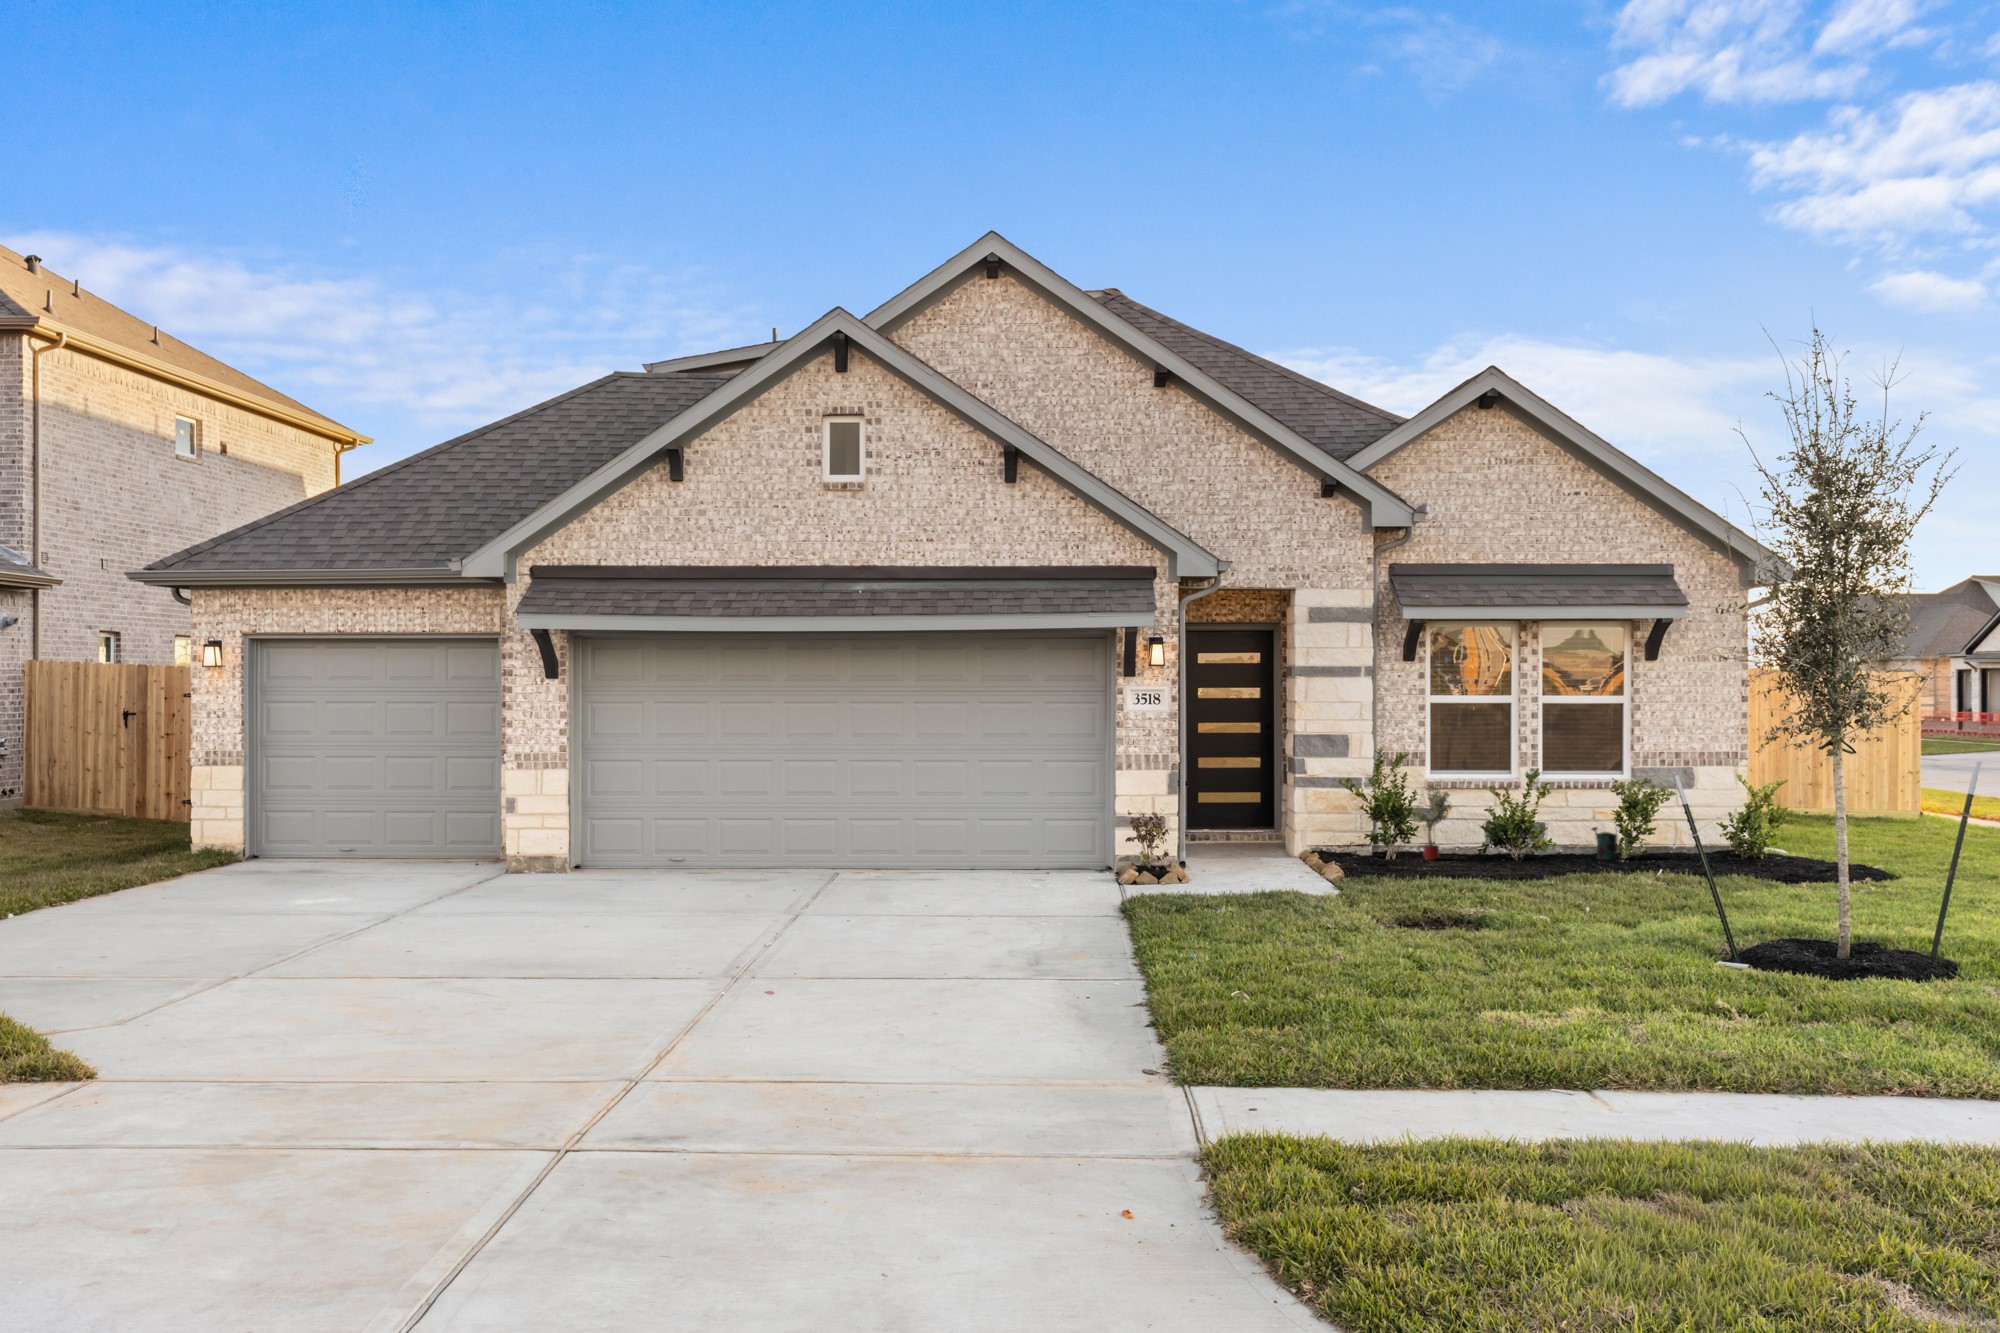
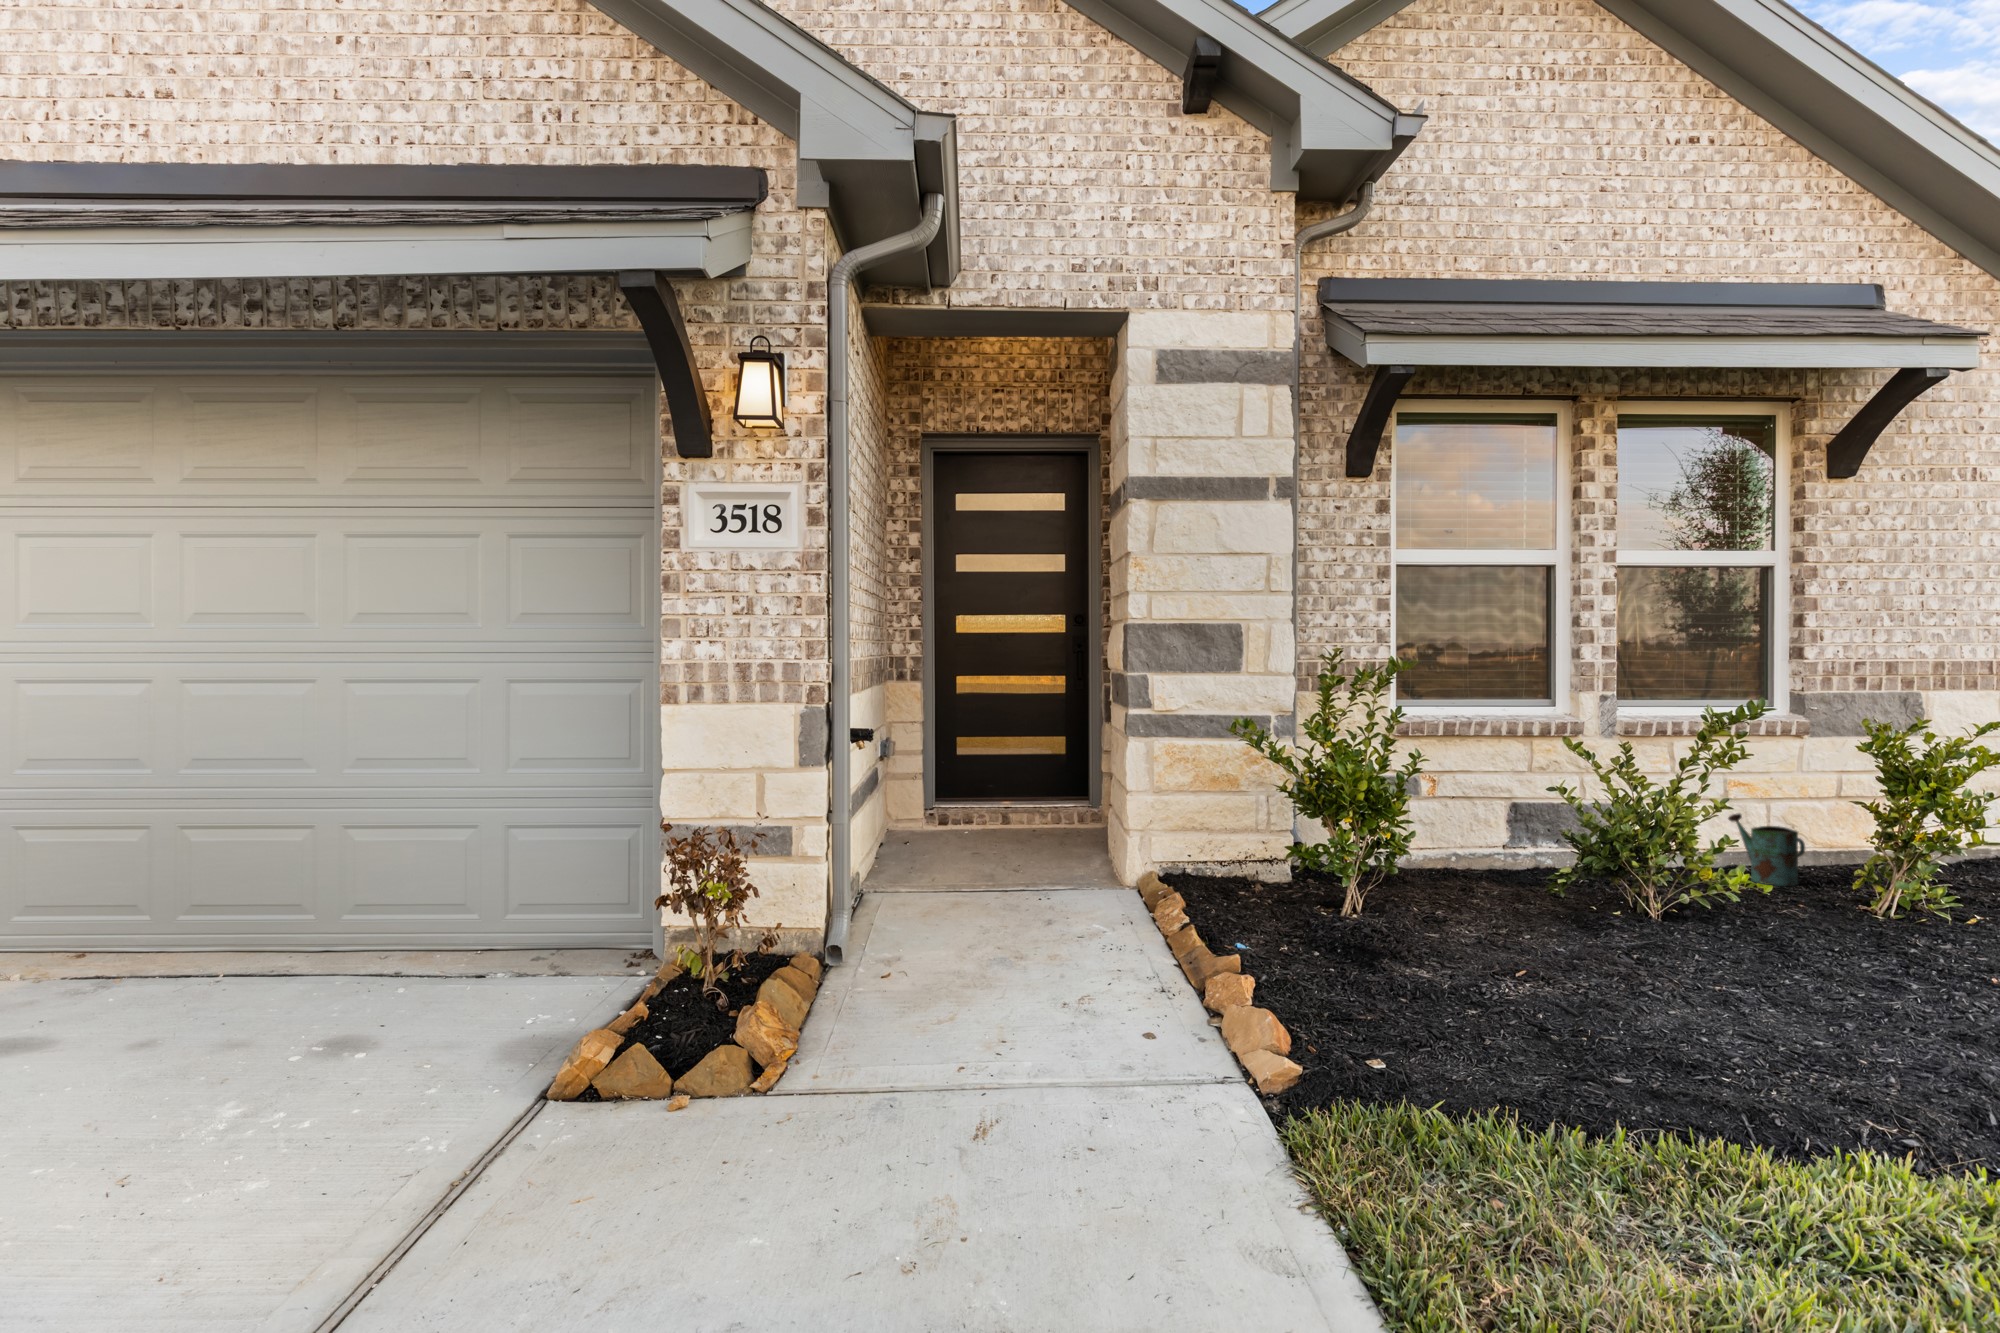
potted tree: present [1412,785,1451,860] -> none [1361,725,1458,892]

